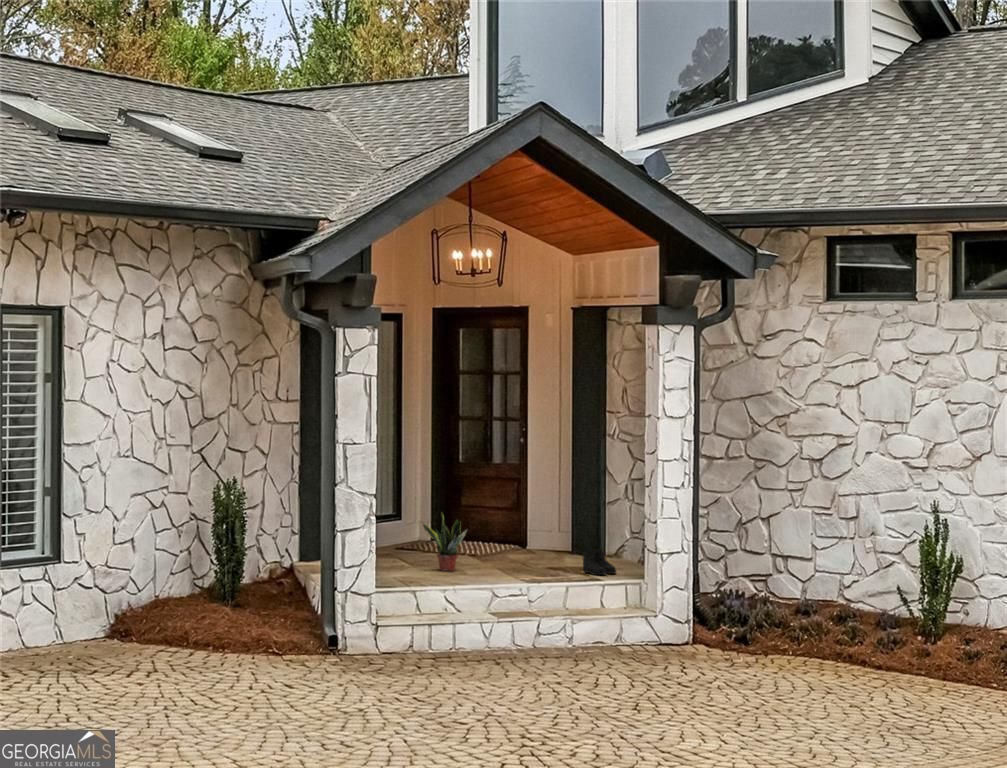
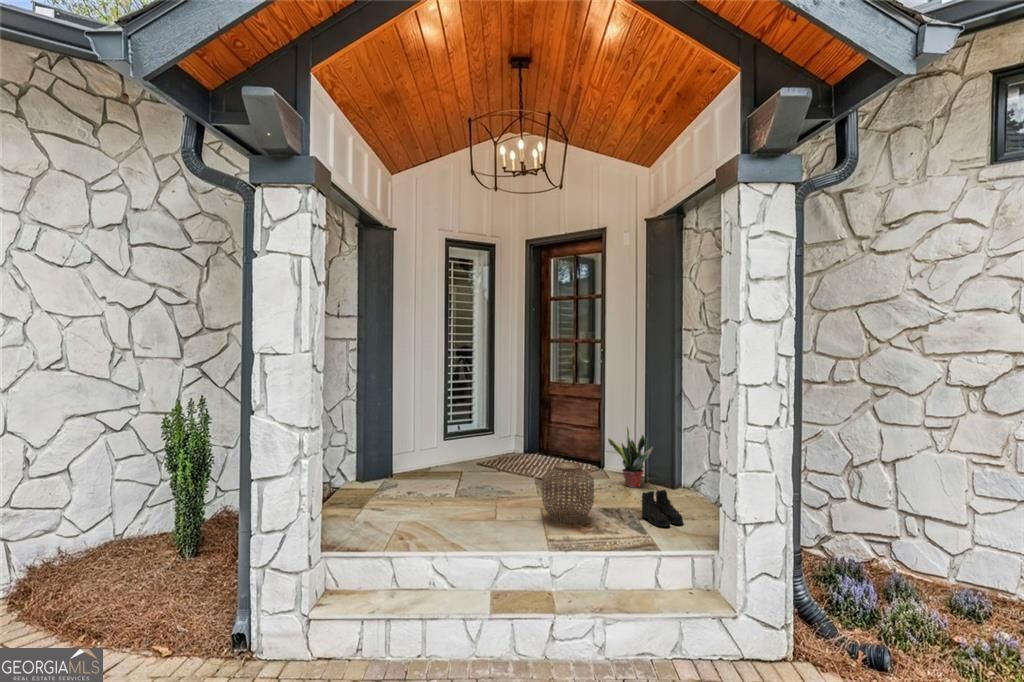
potted plant: present [423,513,466,571] -> present [608,428,653,487]
woven basket: none [503,529,547,577] -> present [542,462,594,524]

